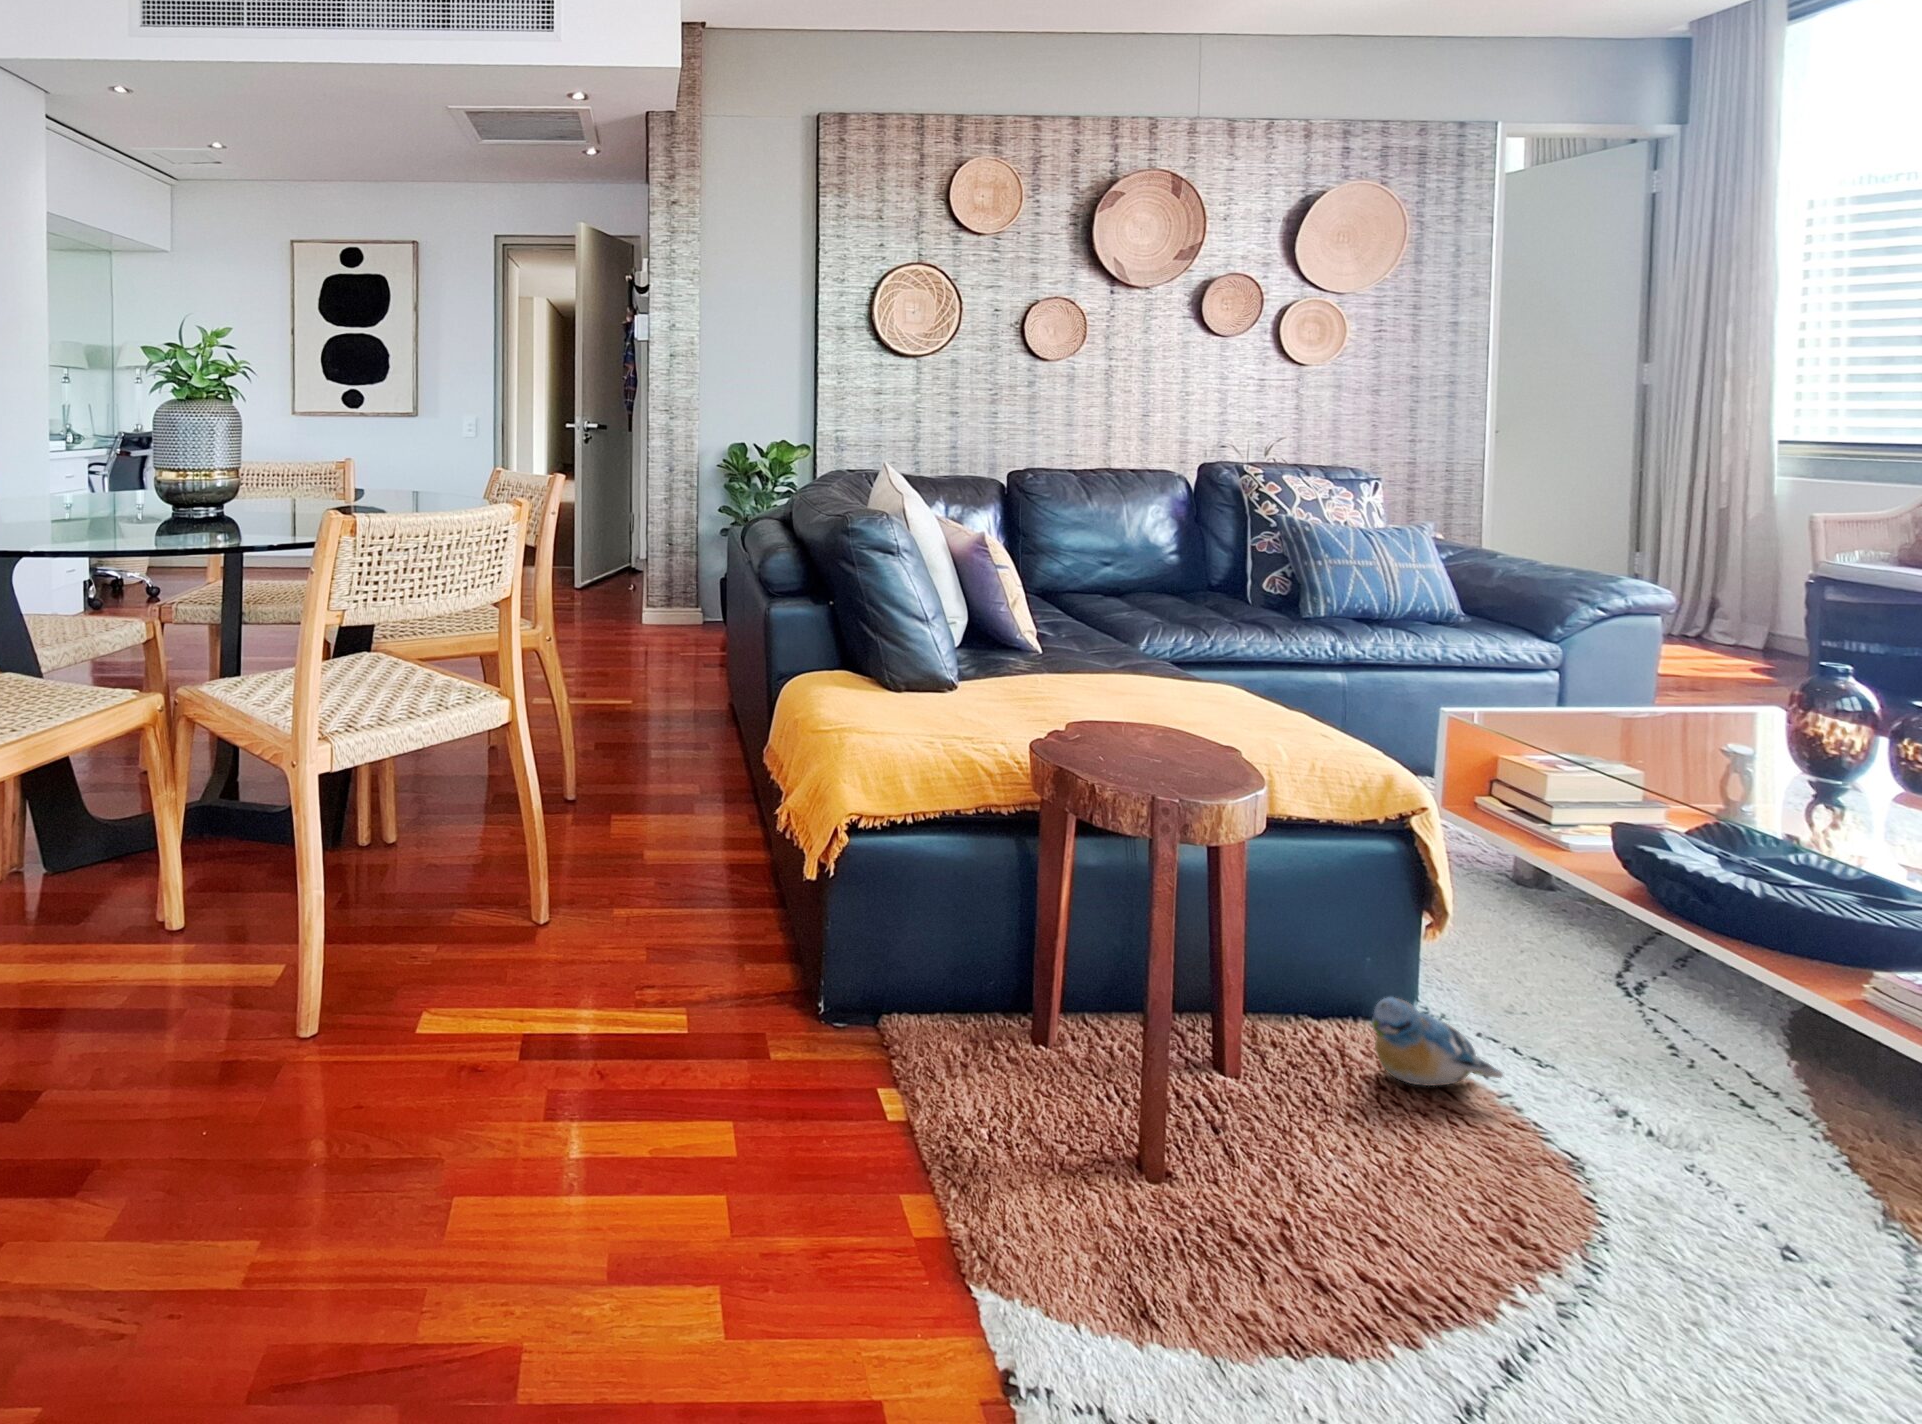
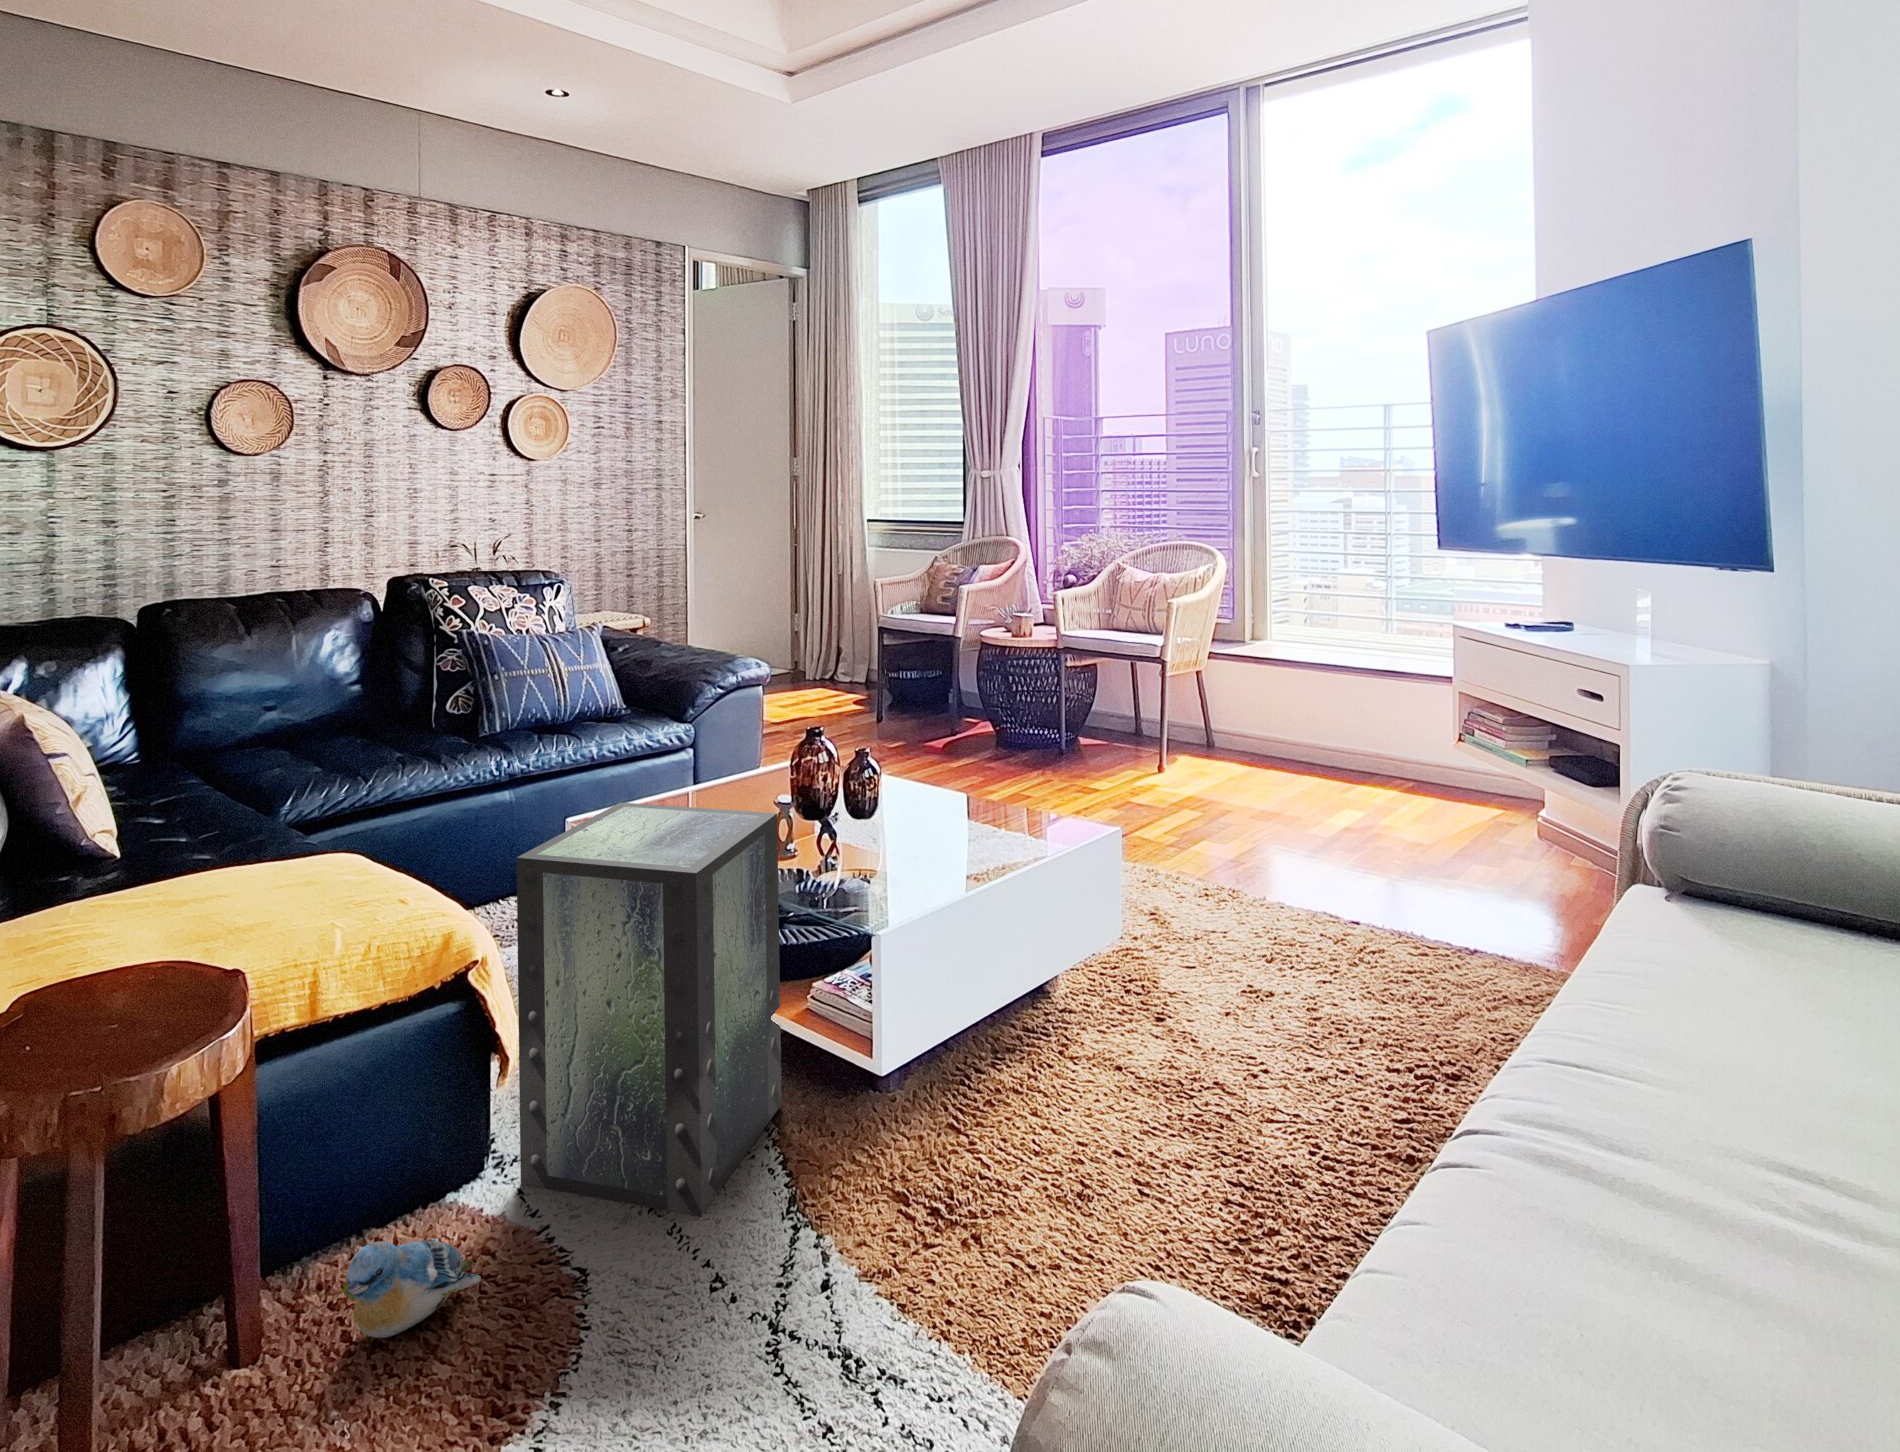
storage box: none [1493,682,1866,1134] -> present [517,803,782,1217]

